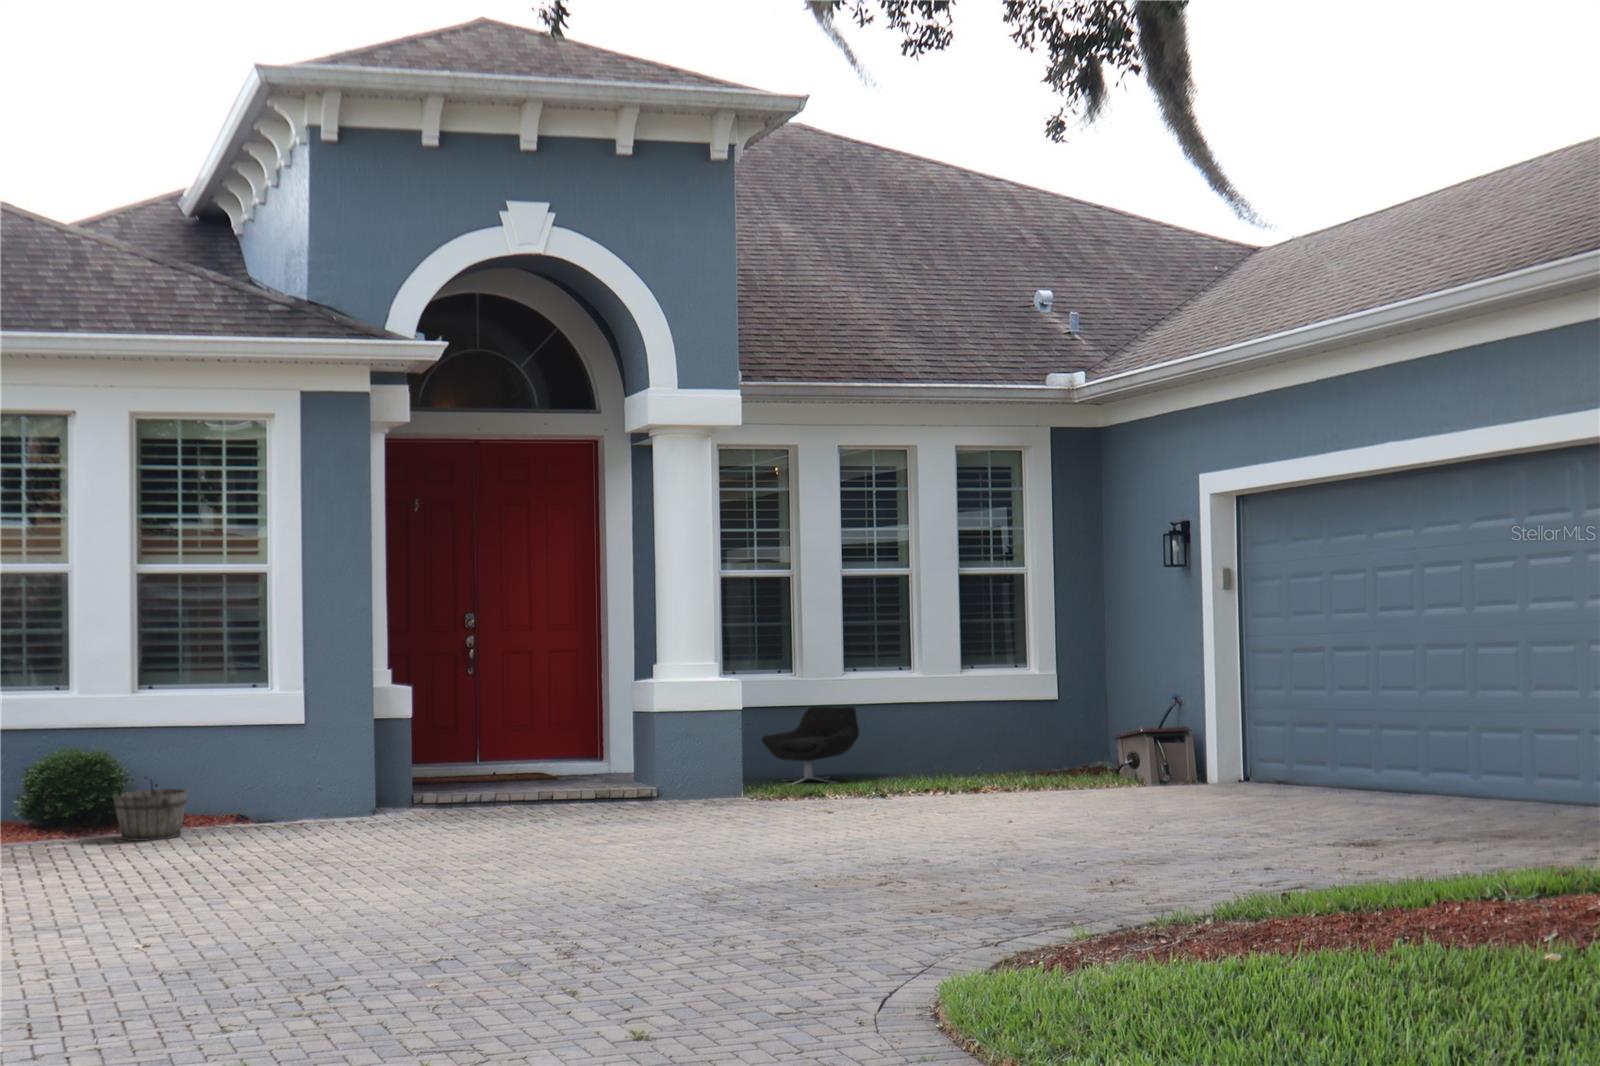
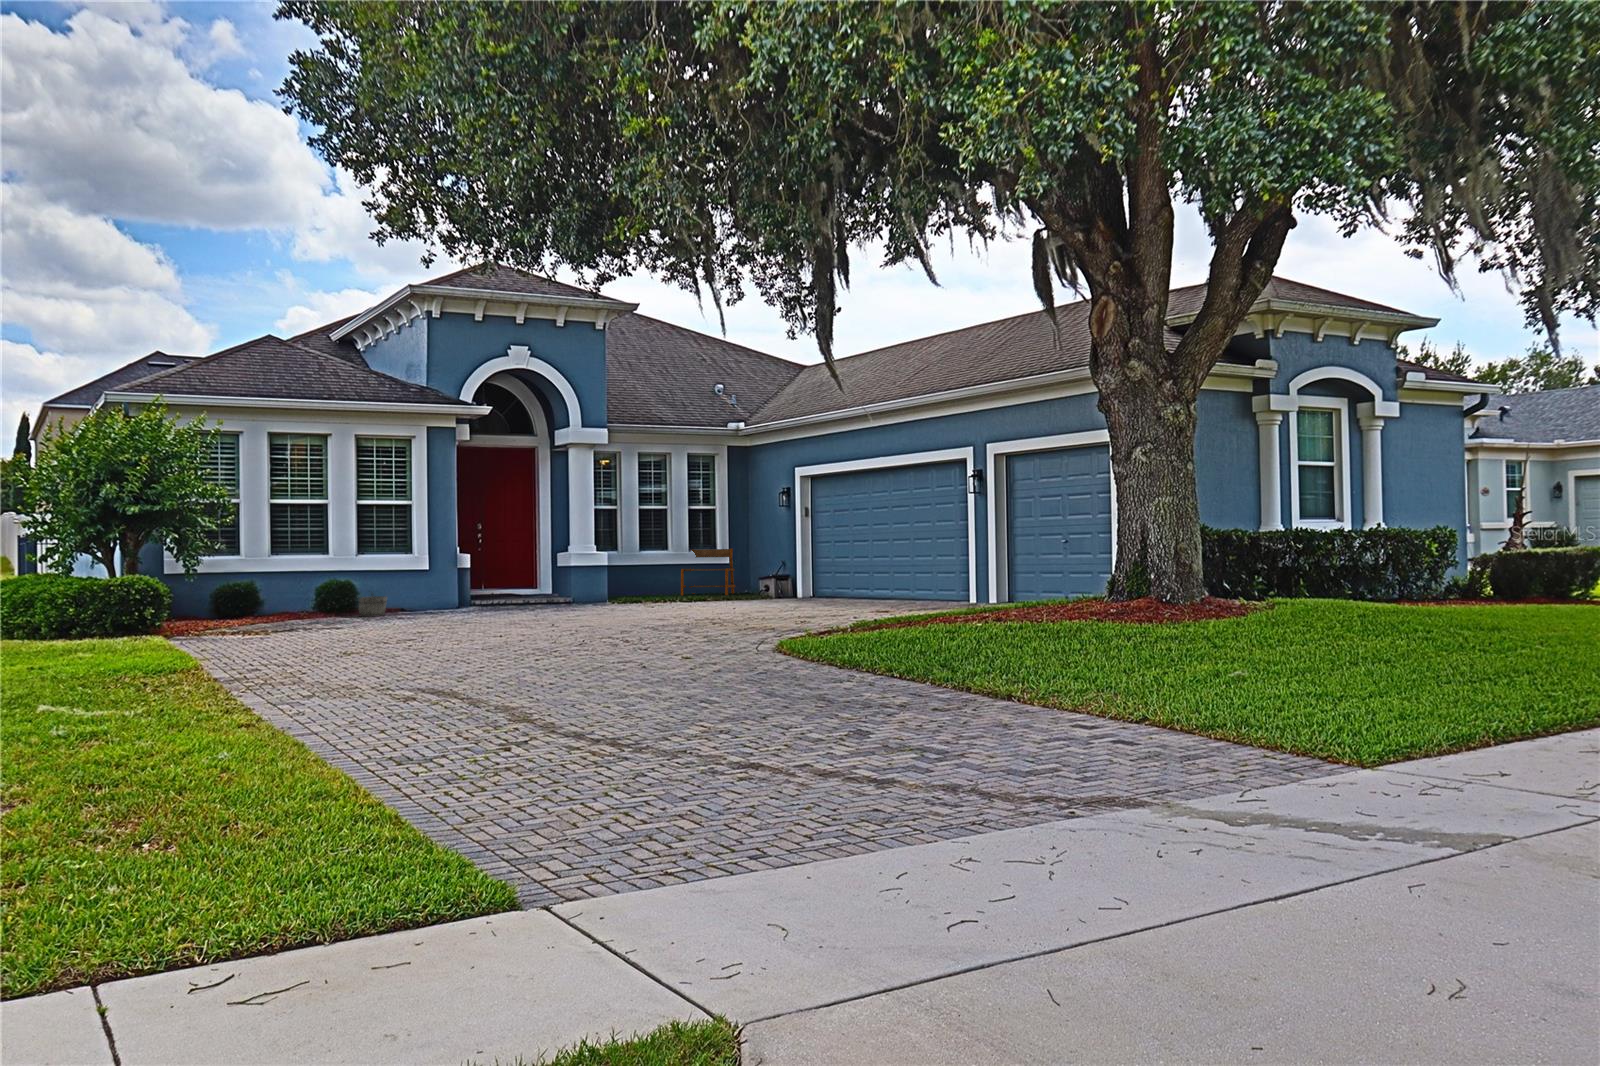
bench: none [938,664,1065,775] -> present [681,549,735,595]
lounge chair: present [762,706,859,784] -> none [607,566,649,600]

